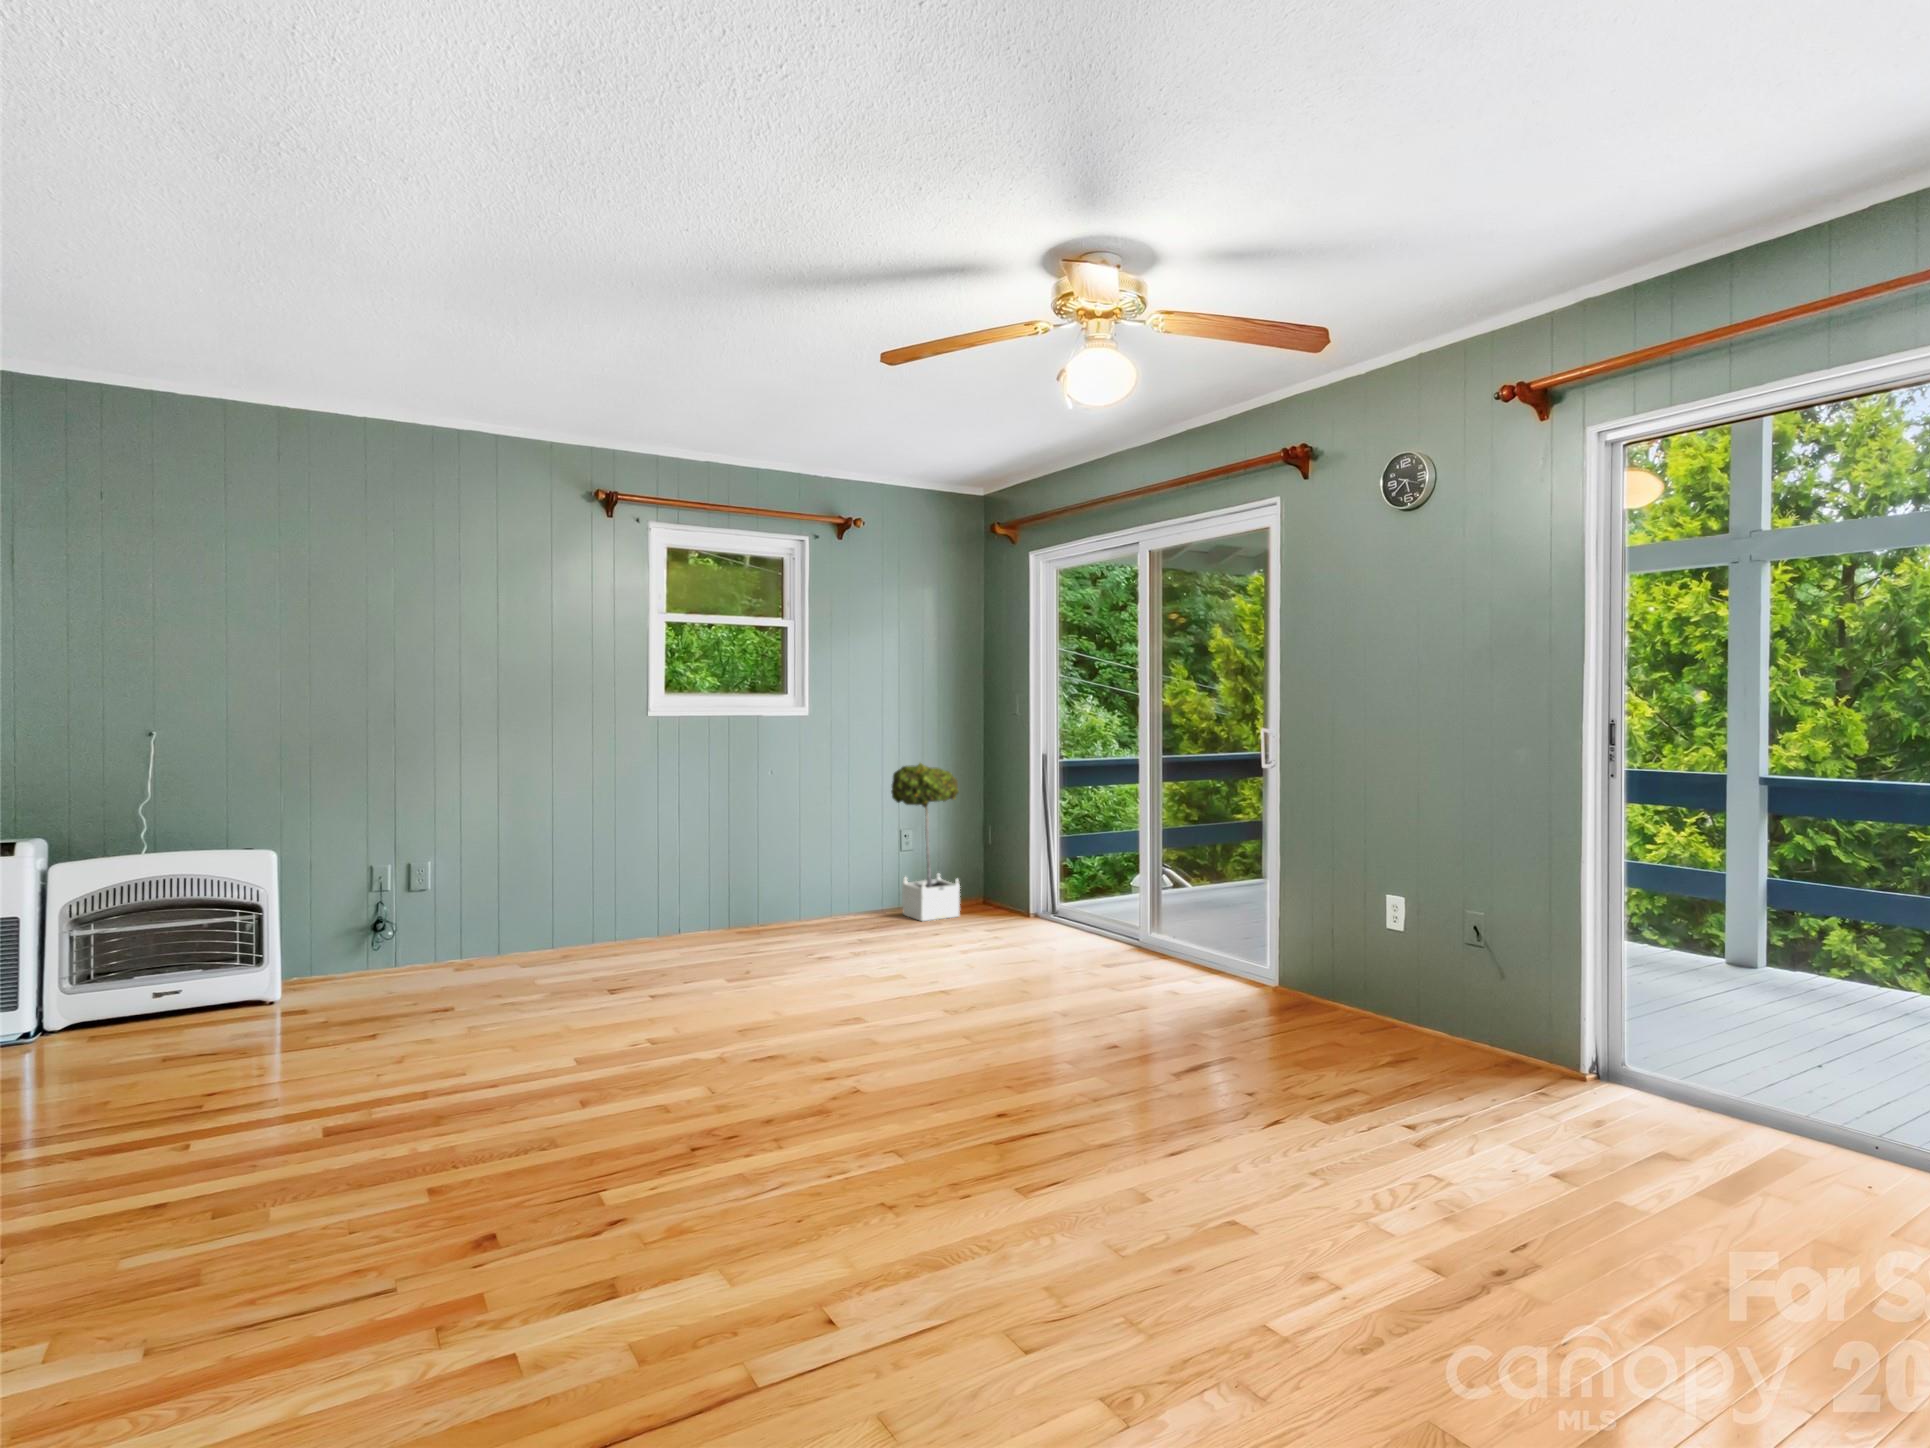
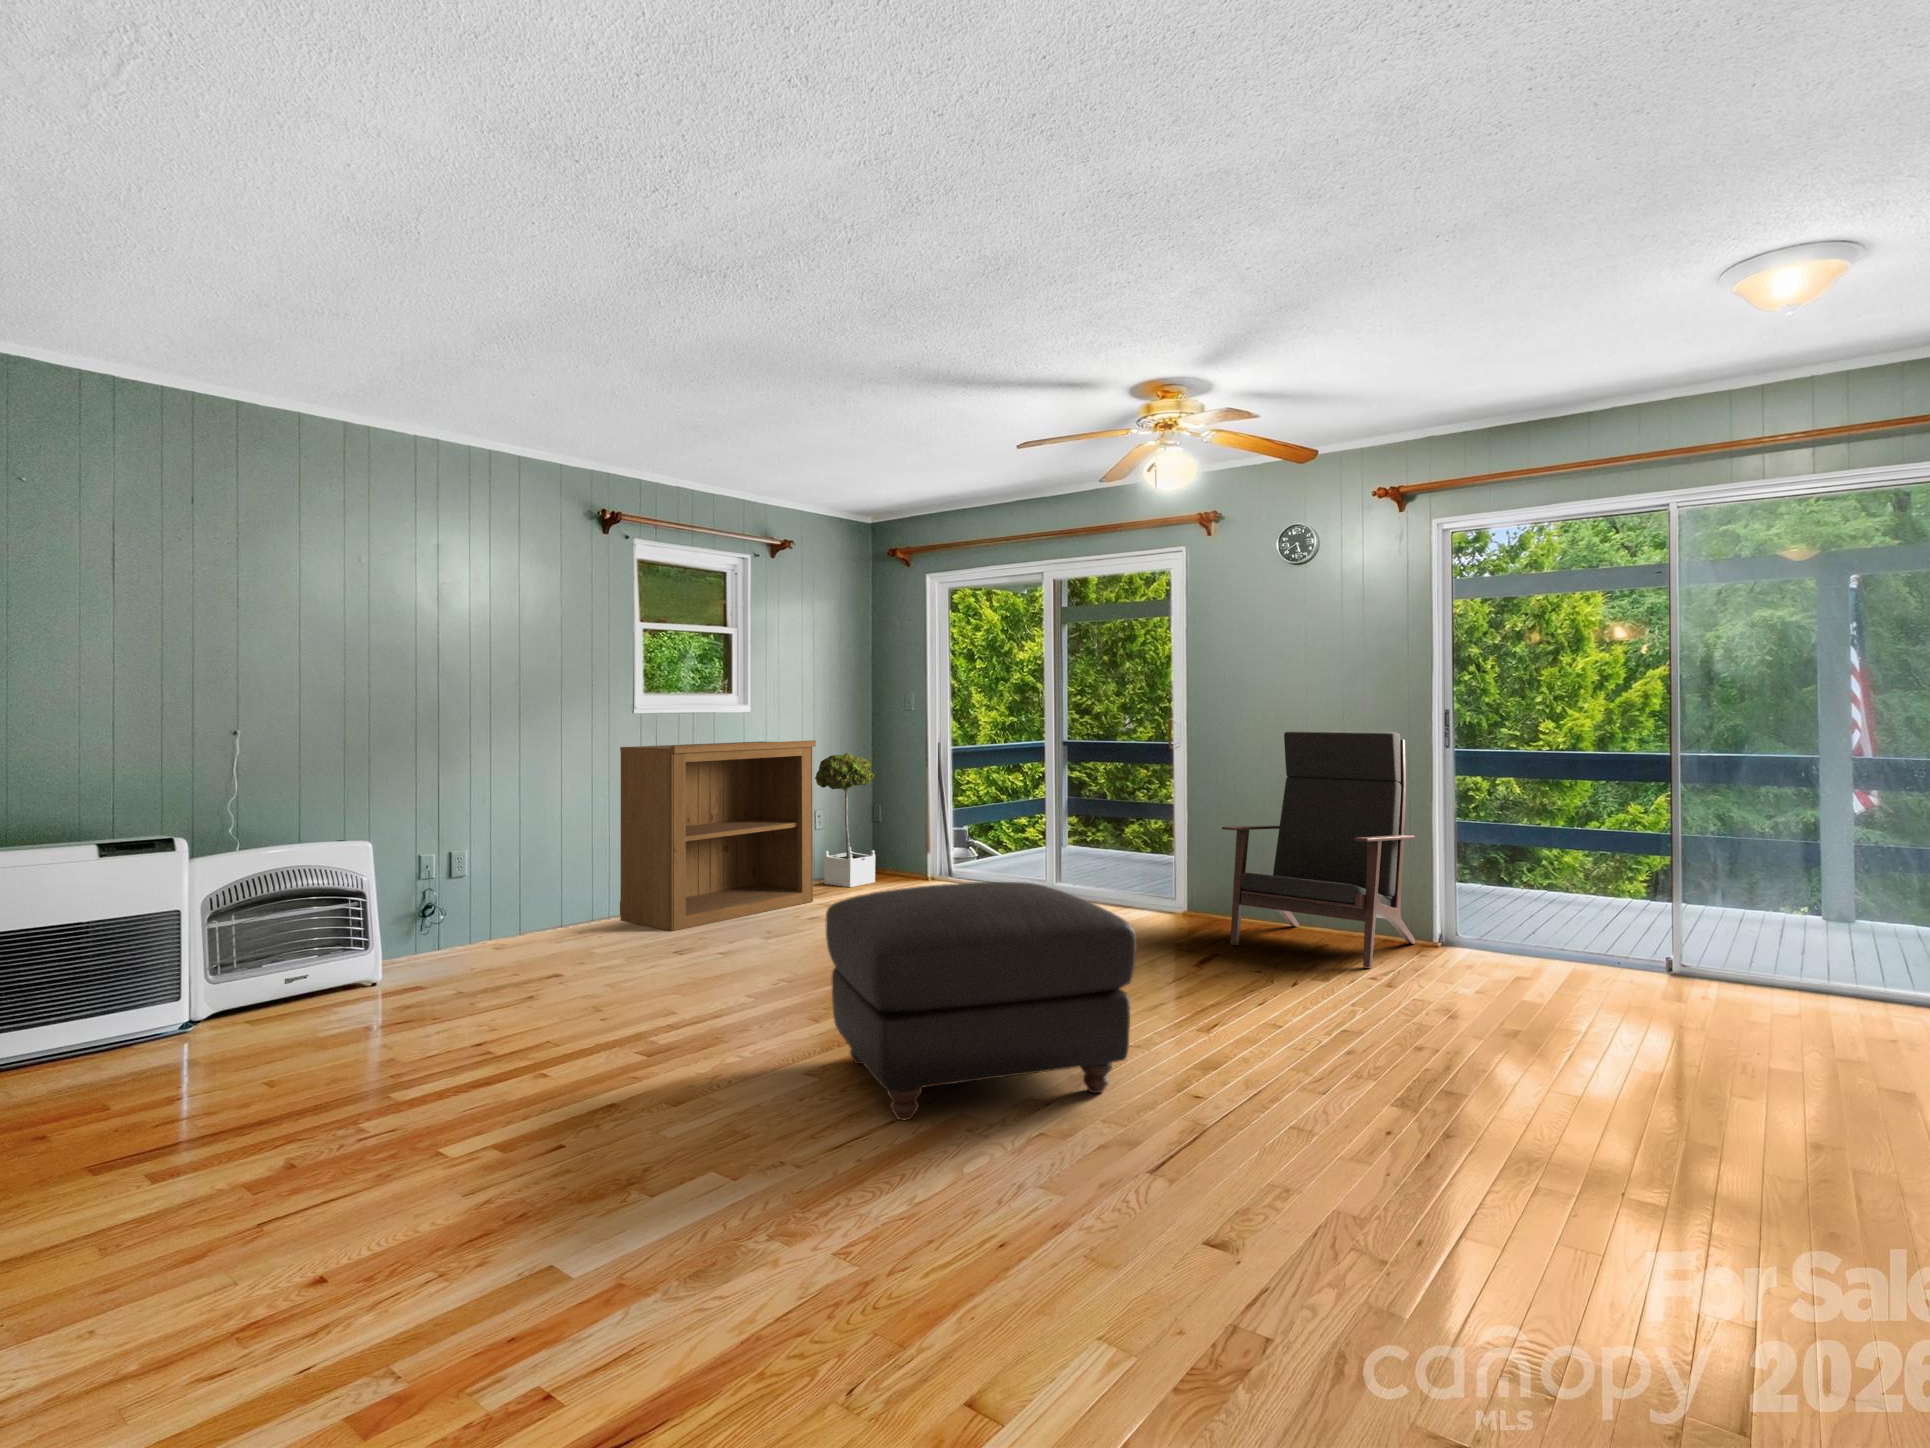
bookshelf: none [621,749,854,964] -> present [620,740,816,931]
lounge chair: none [1246,749,1552,1118] -> present [1222,731,1415,968]
ottoman: none [303,963,792,1308] -> present [825,882,1136,1120]

